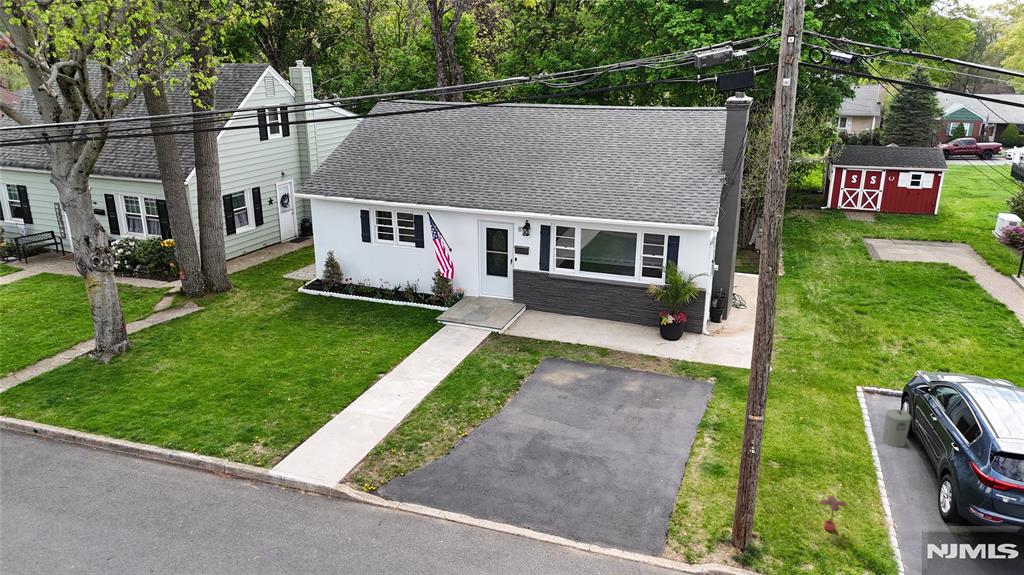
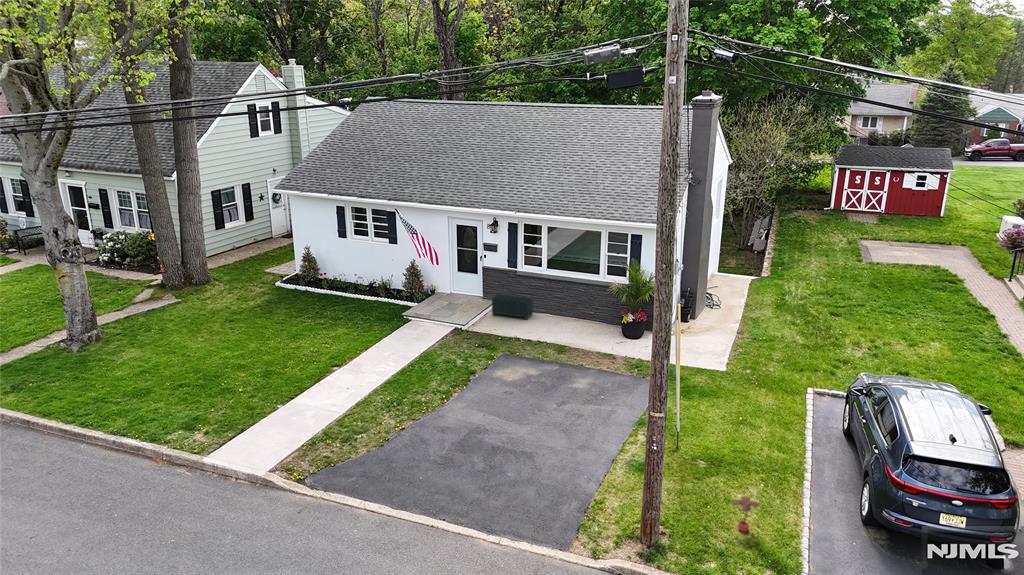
bench: none [525,298,566,323] -> present [492,294,533,320]
trash can: present [883,409,911,447] -> none [822,411,850,450]

